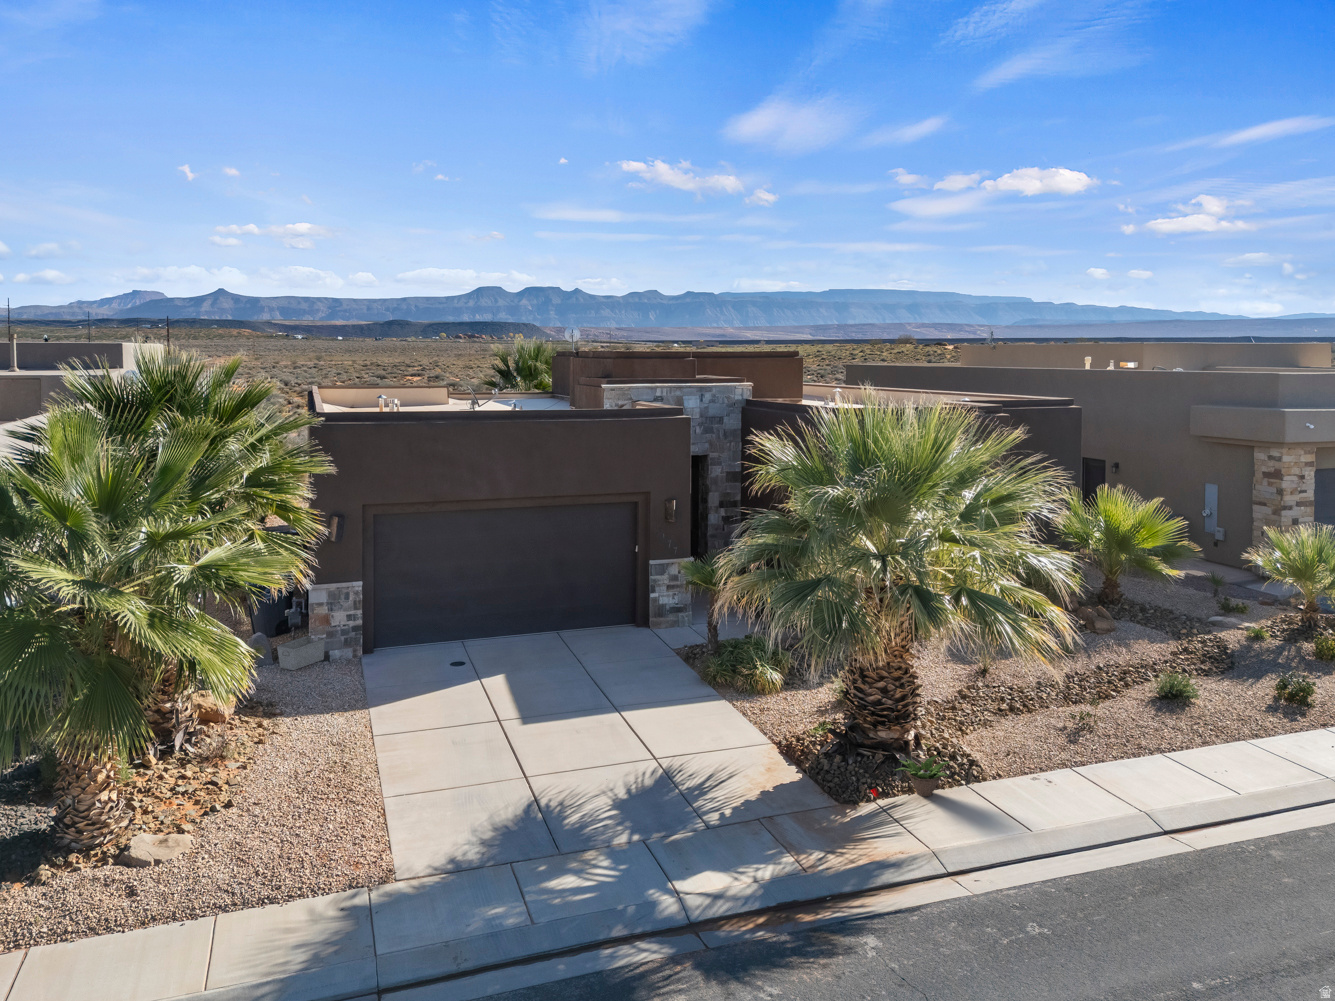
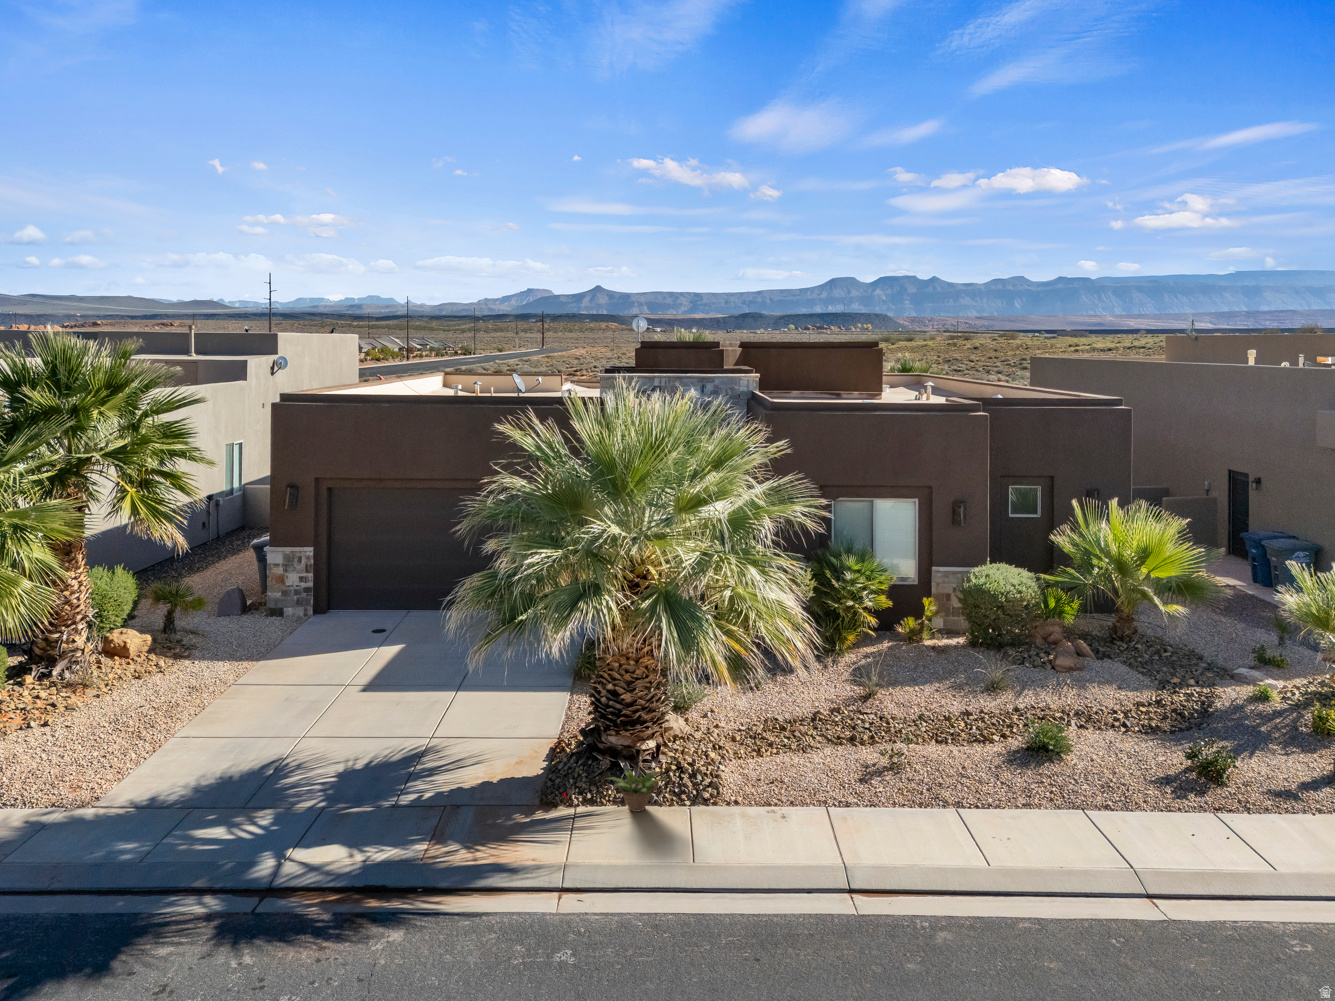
storage bin: present [277,636,325,670] -> none [231,593,277,623]

